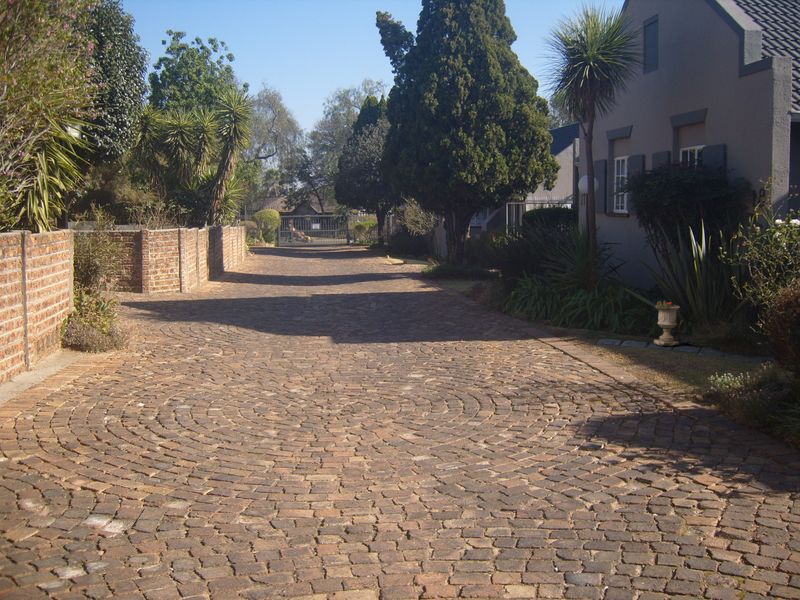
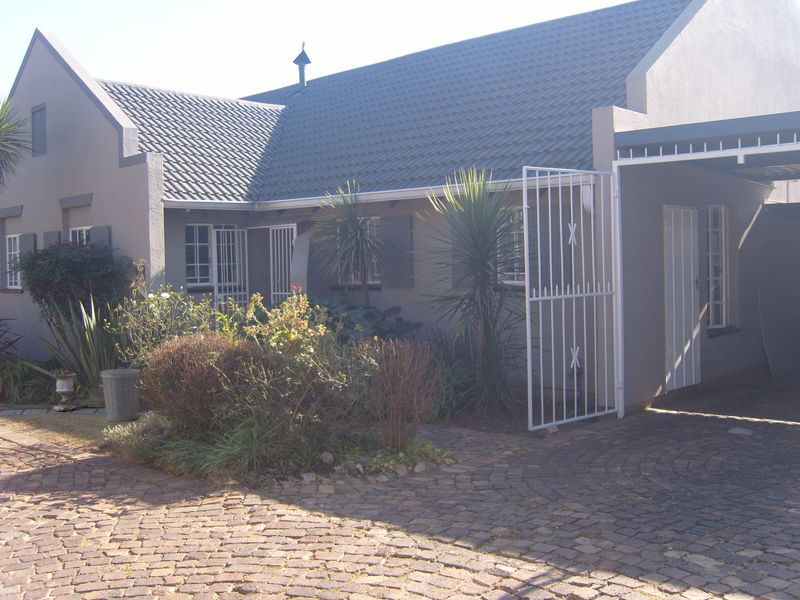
trash can: none [706,304,758,366] -> present [100,367,142,421]

